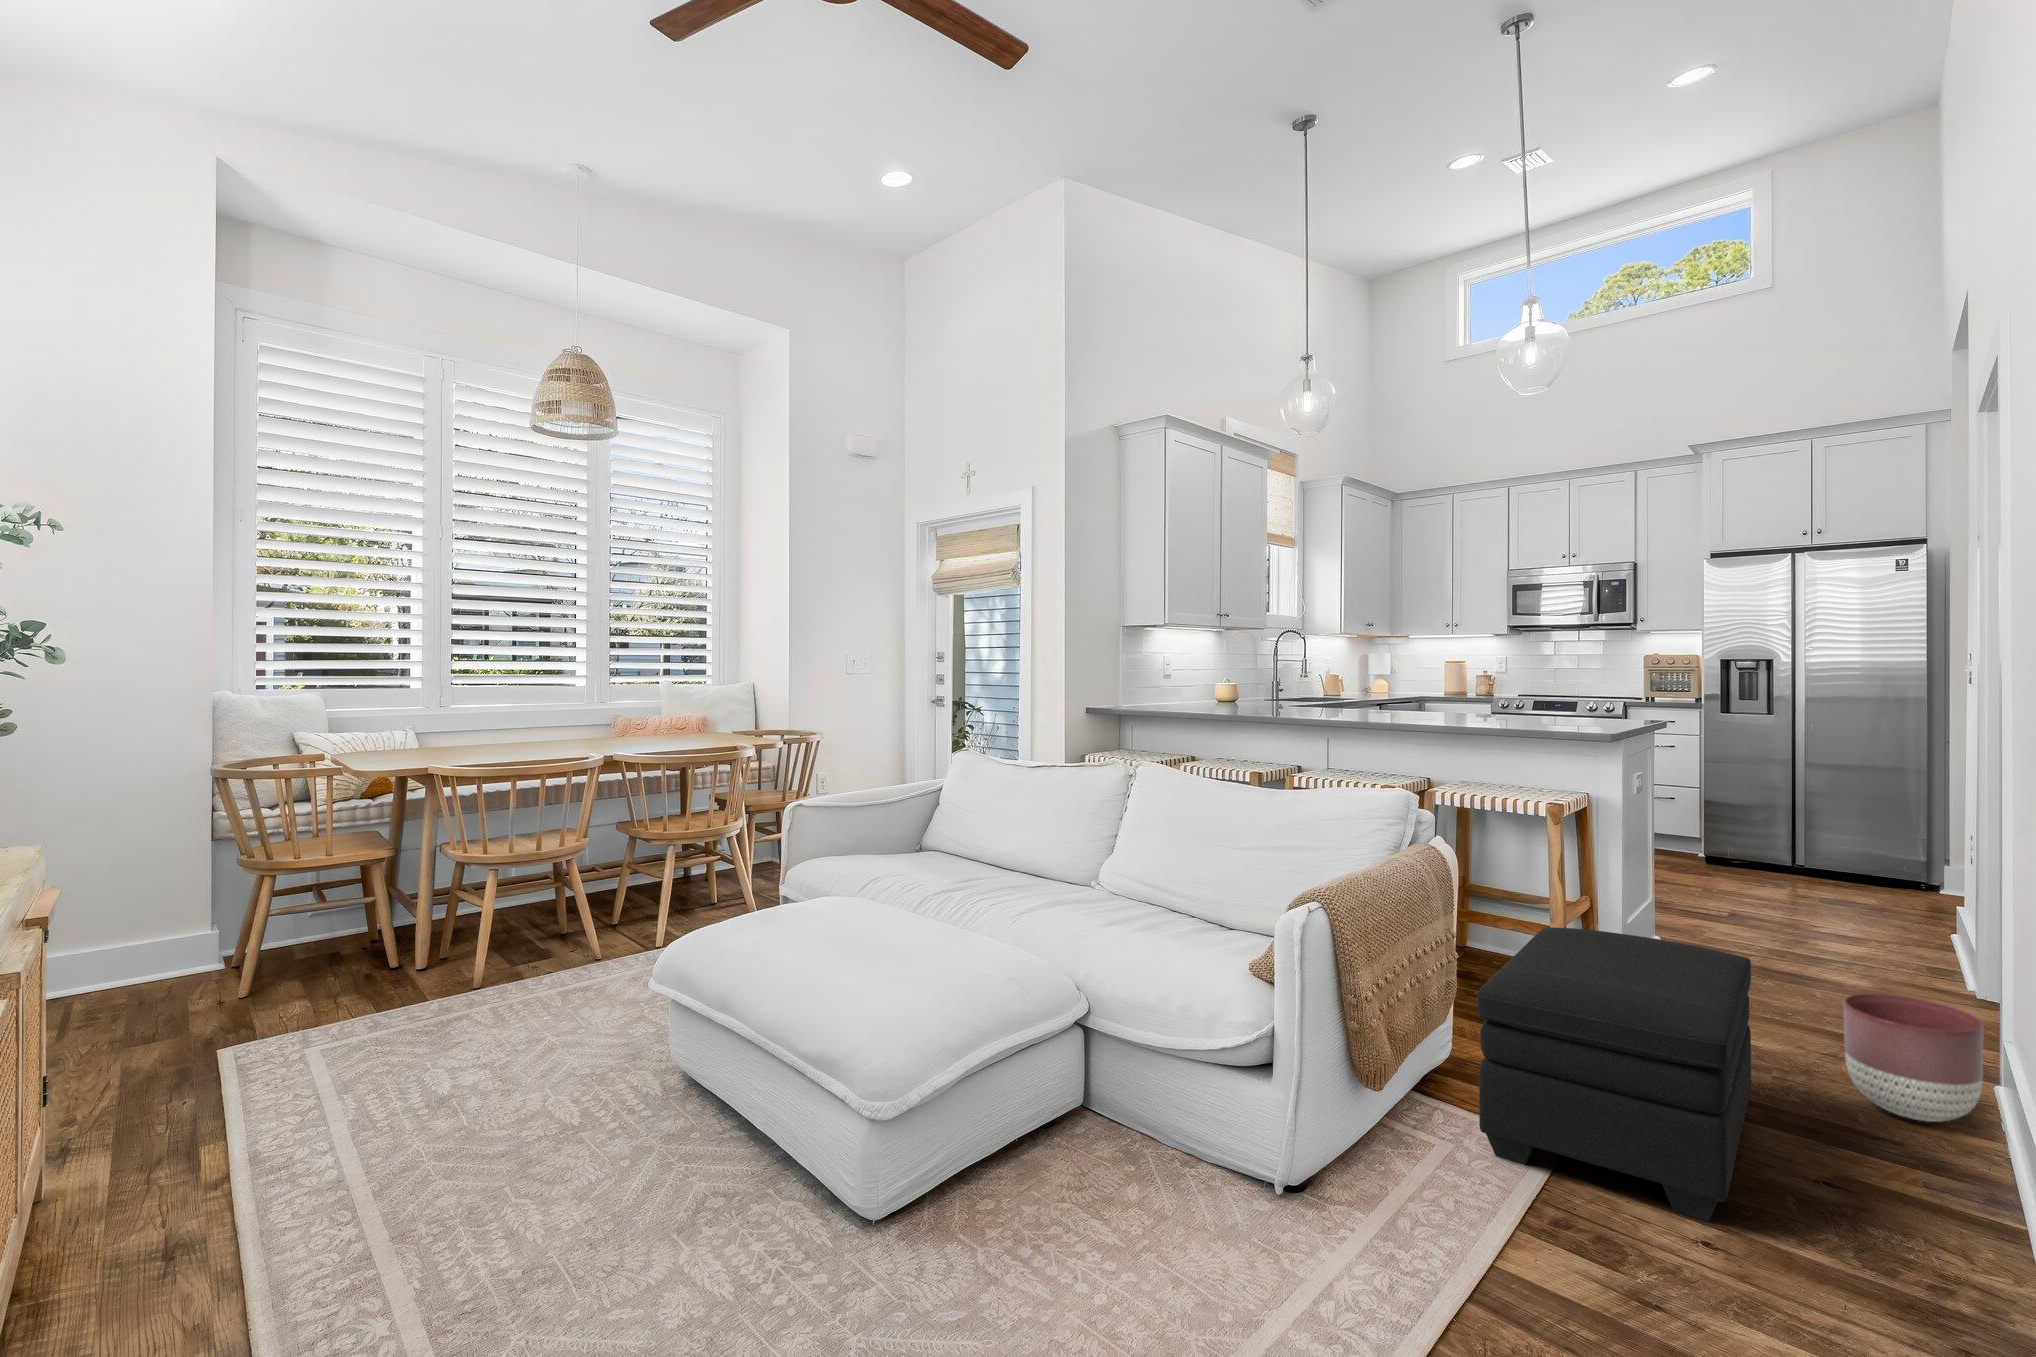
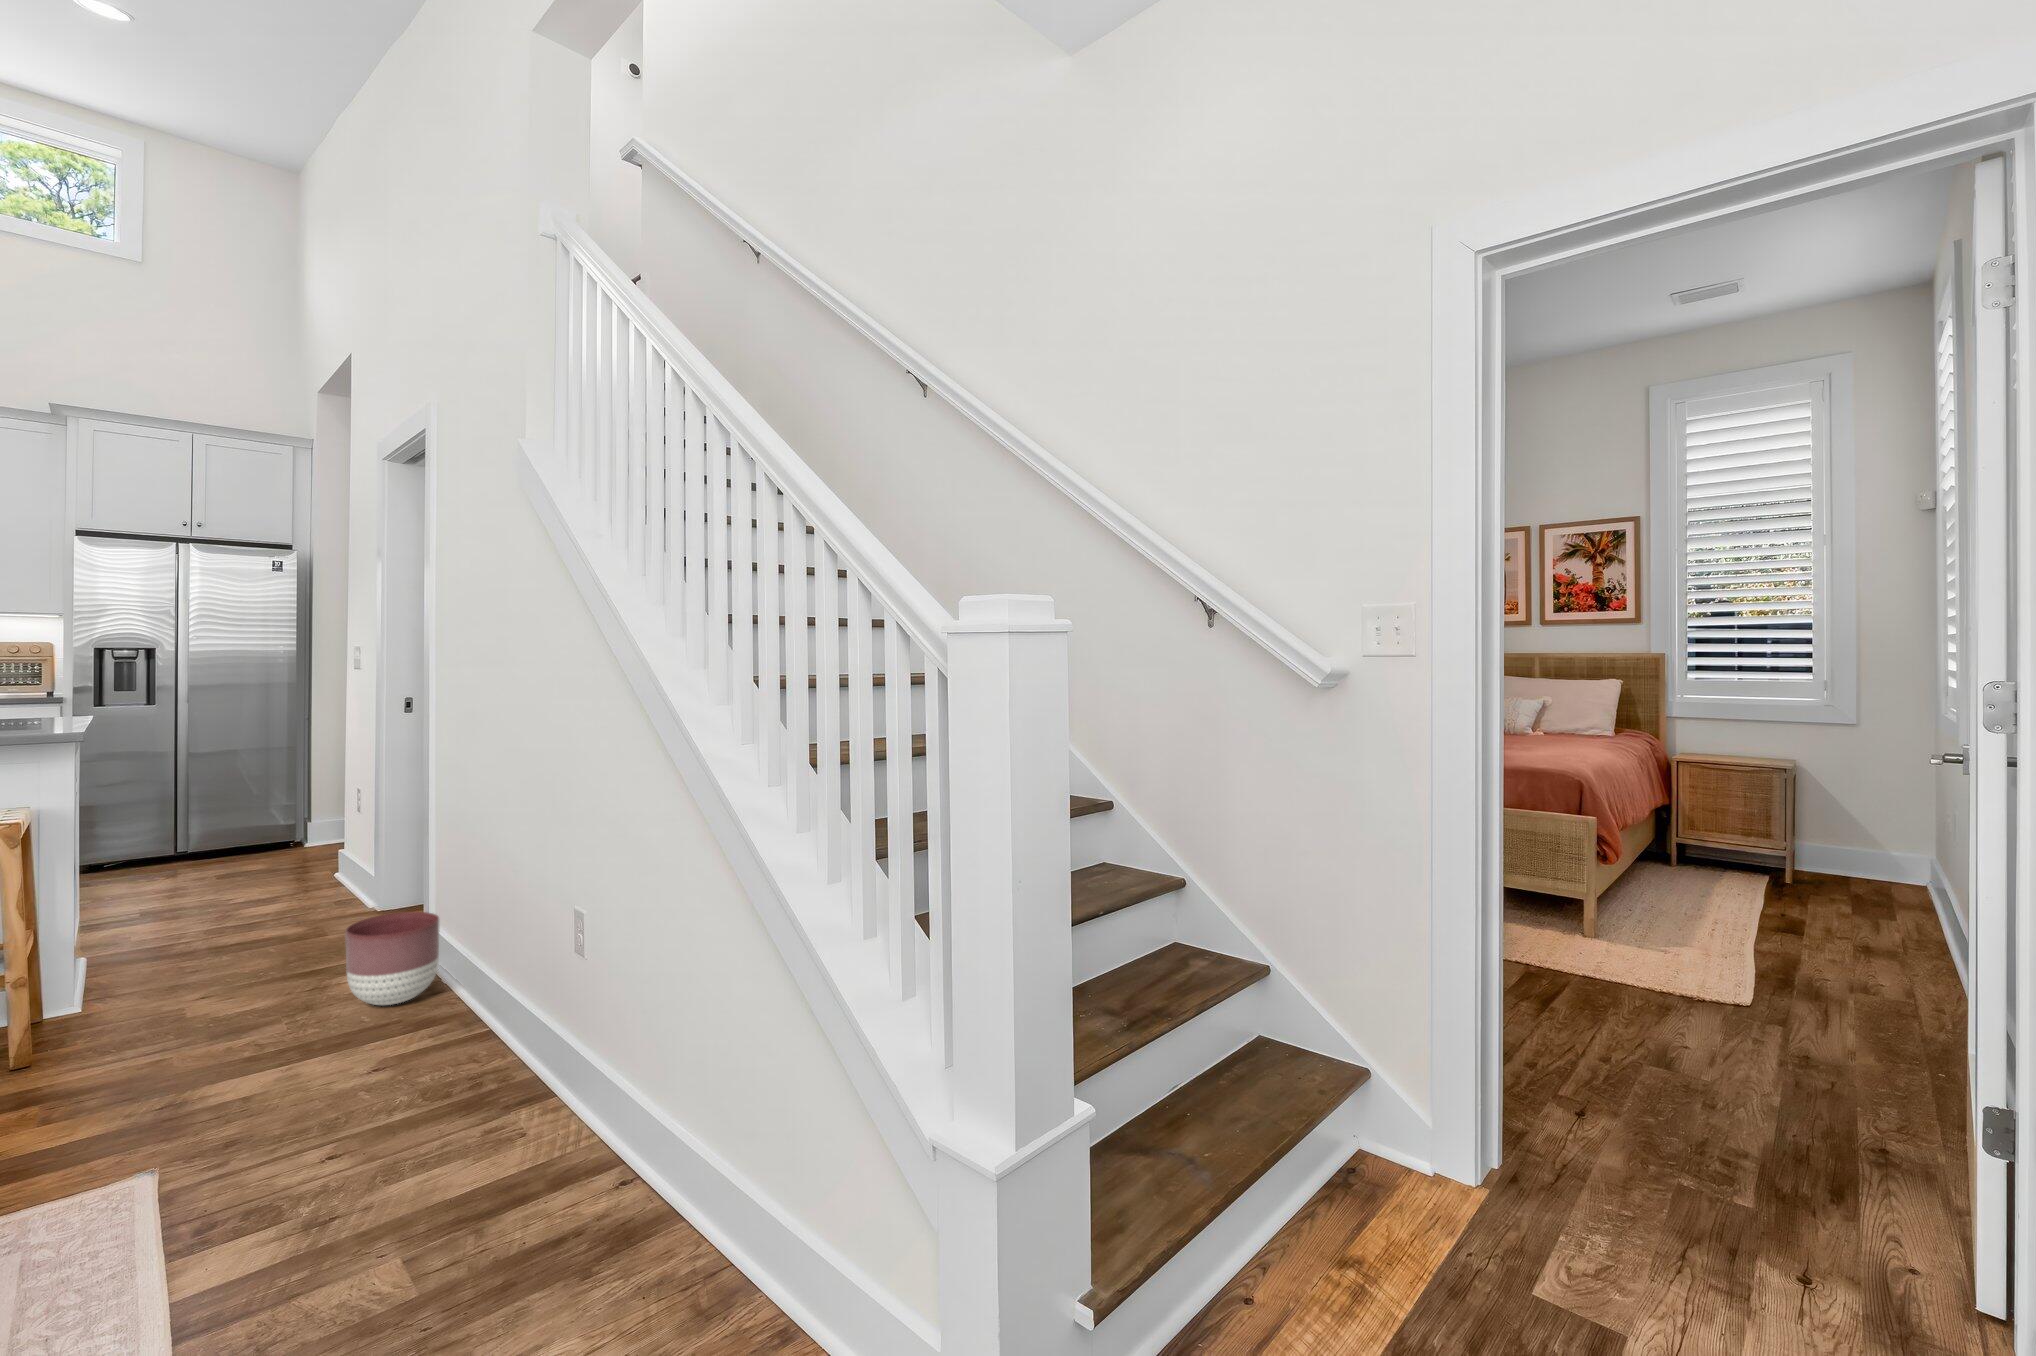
ottoman: present [1477,927,1751,1221] -> none [50,919,338,1220]

